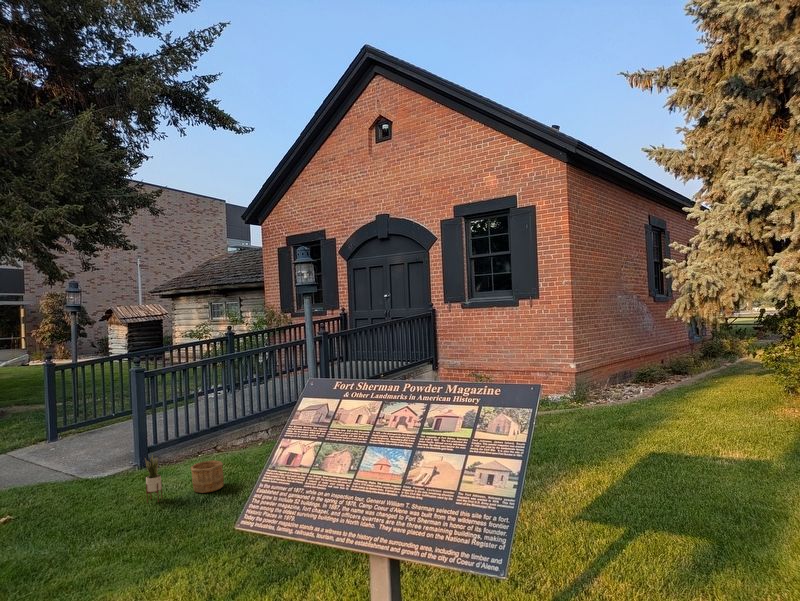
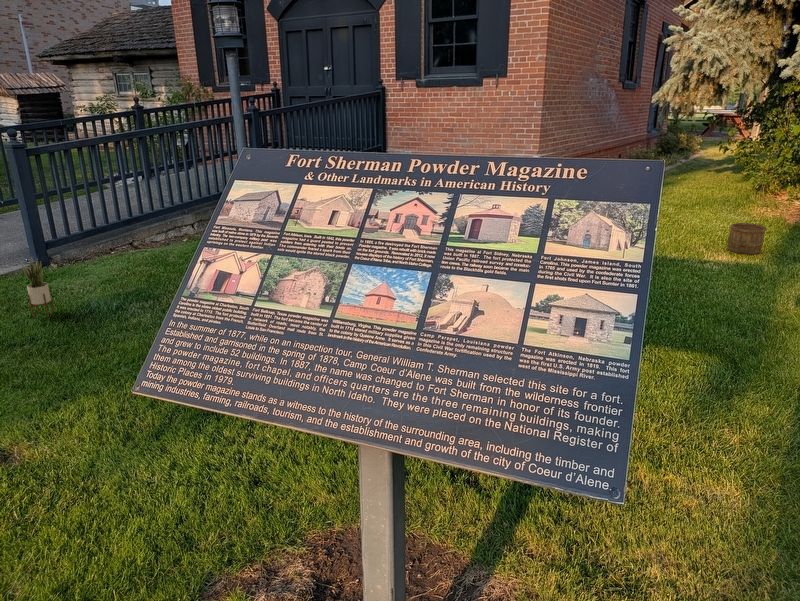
wooden bucket: present [190,460,224,493] -> present [727,223,766,254]

